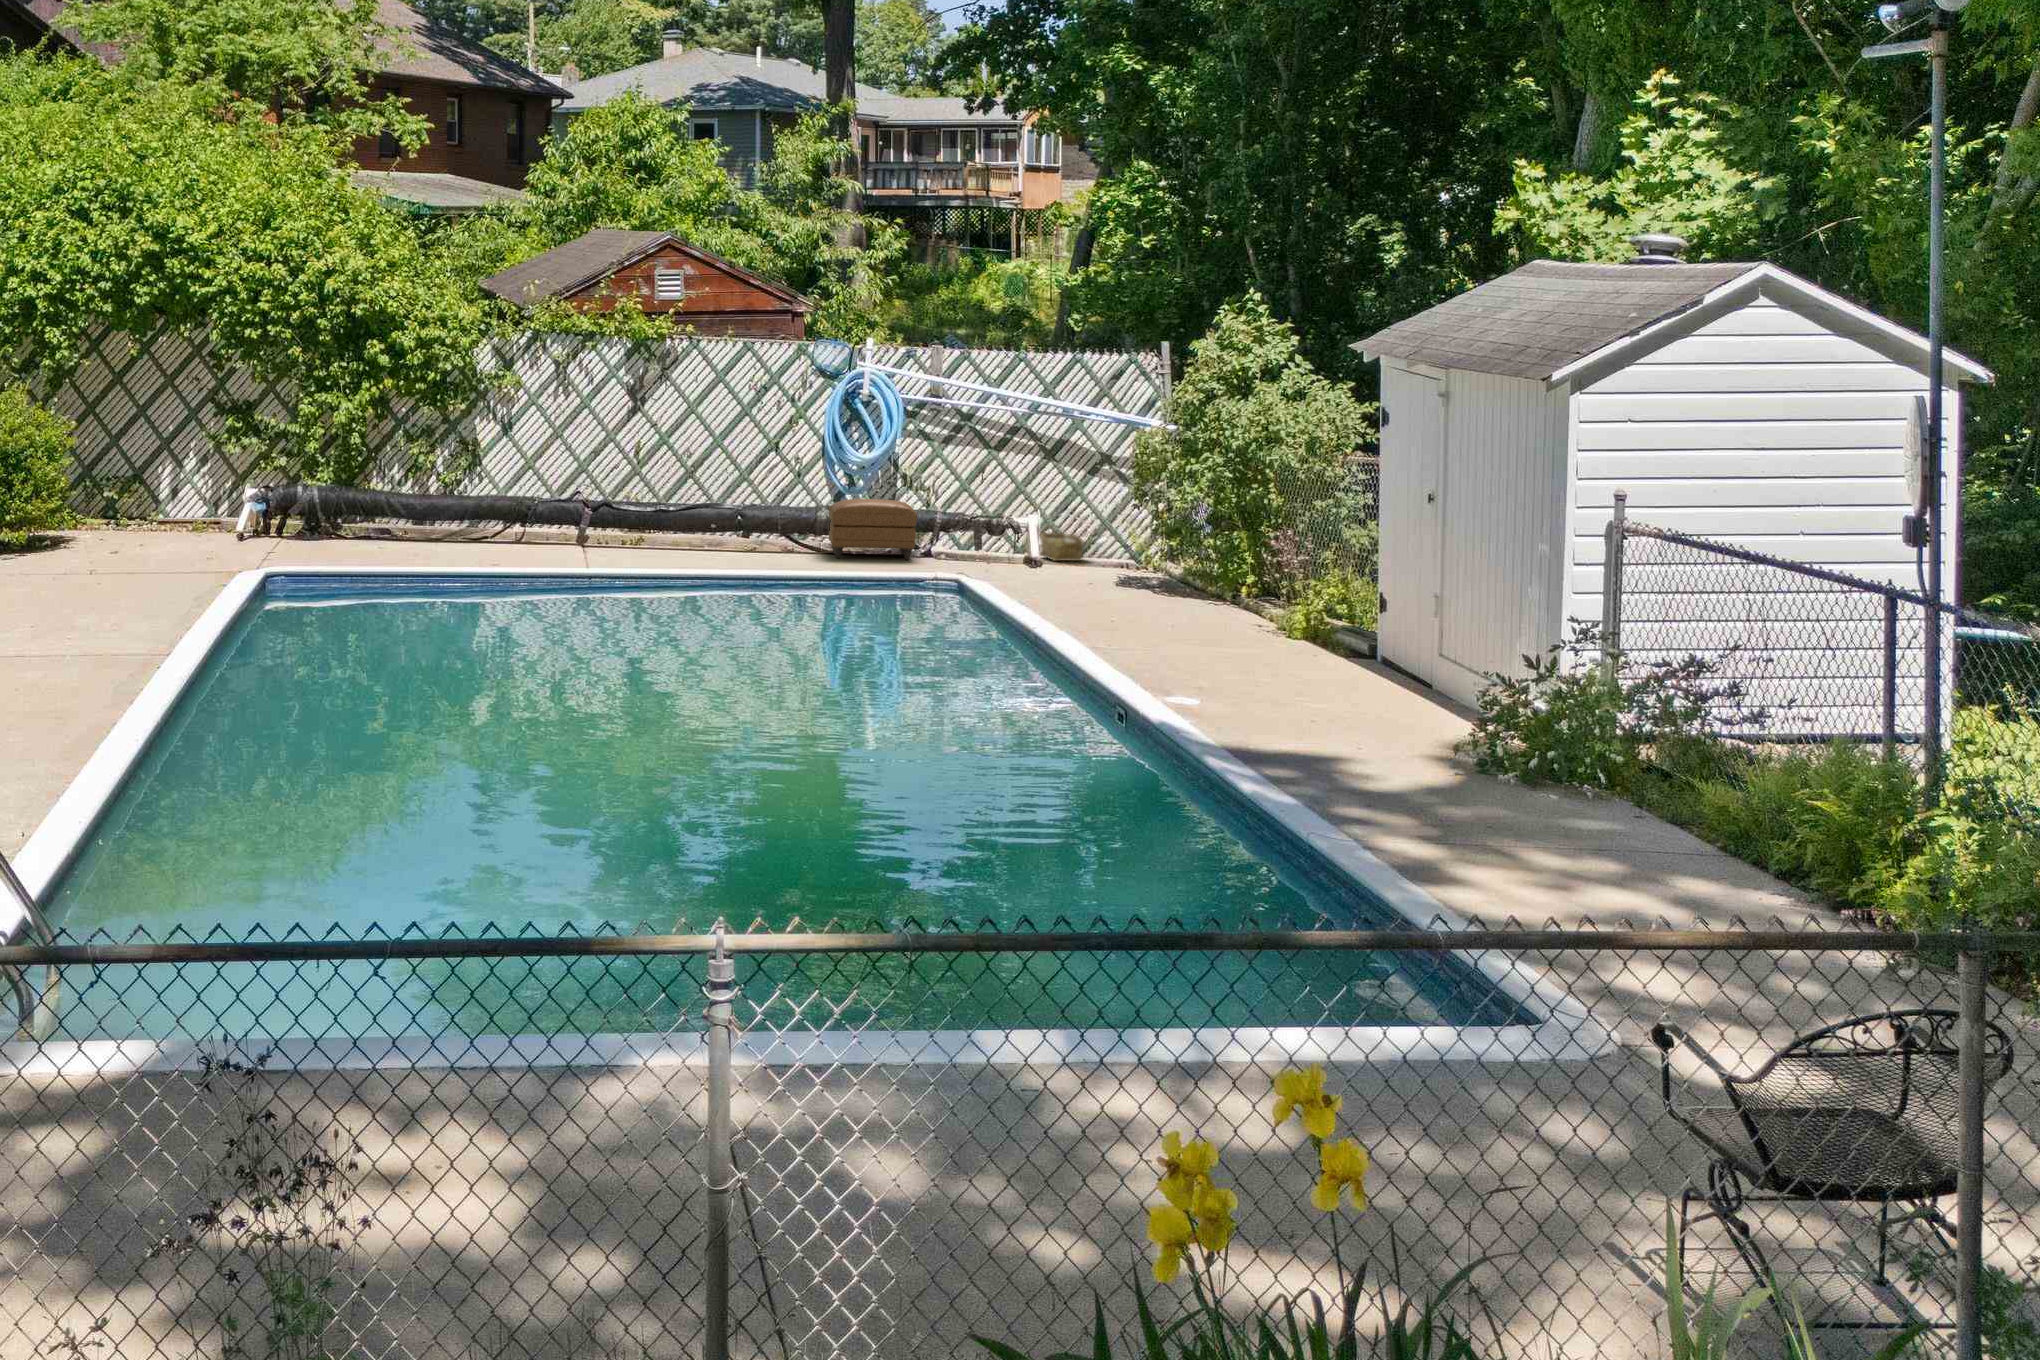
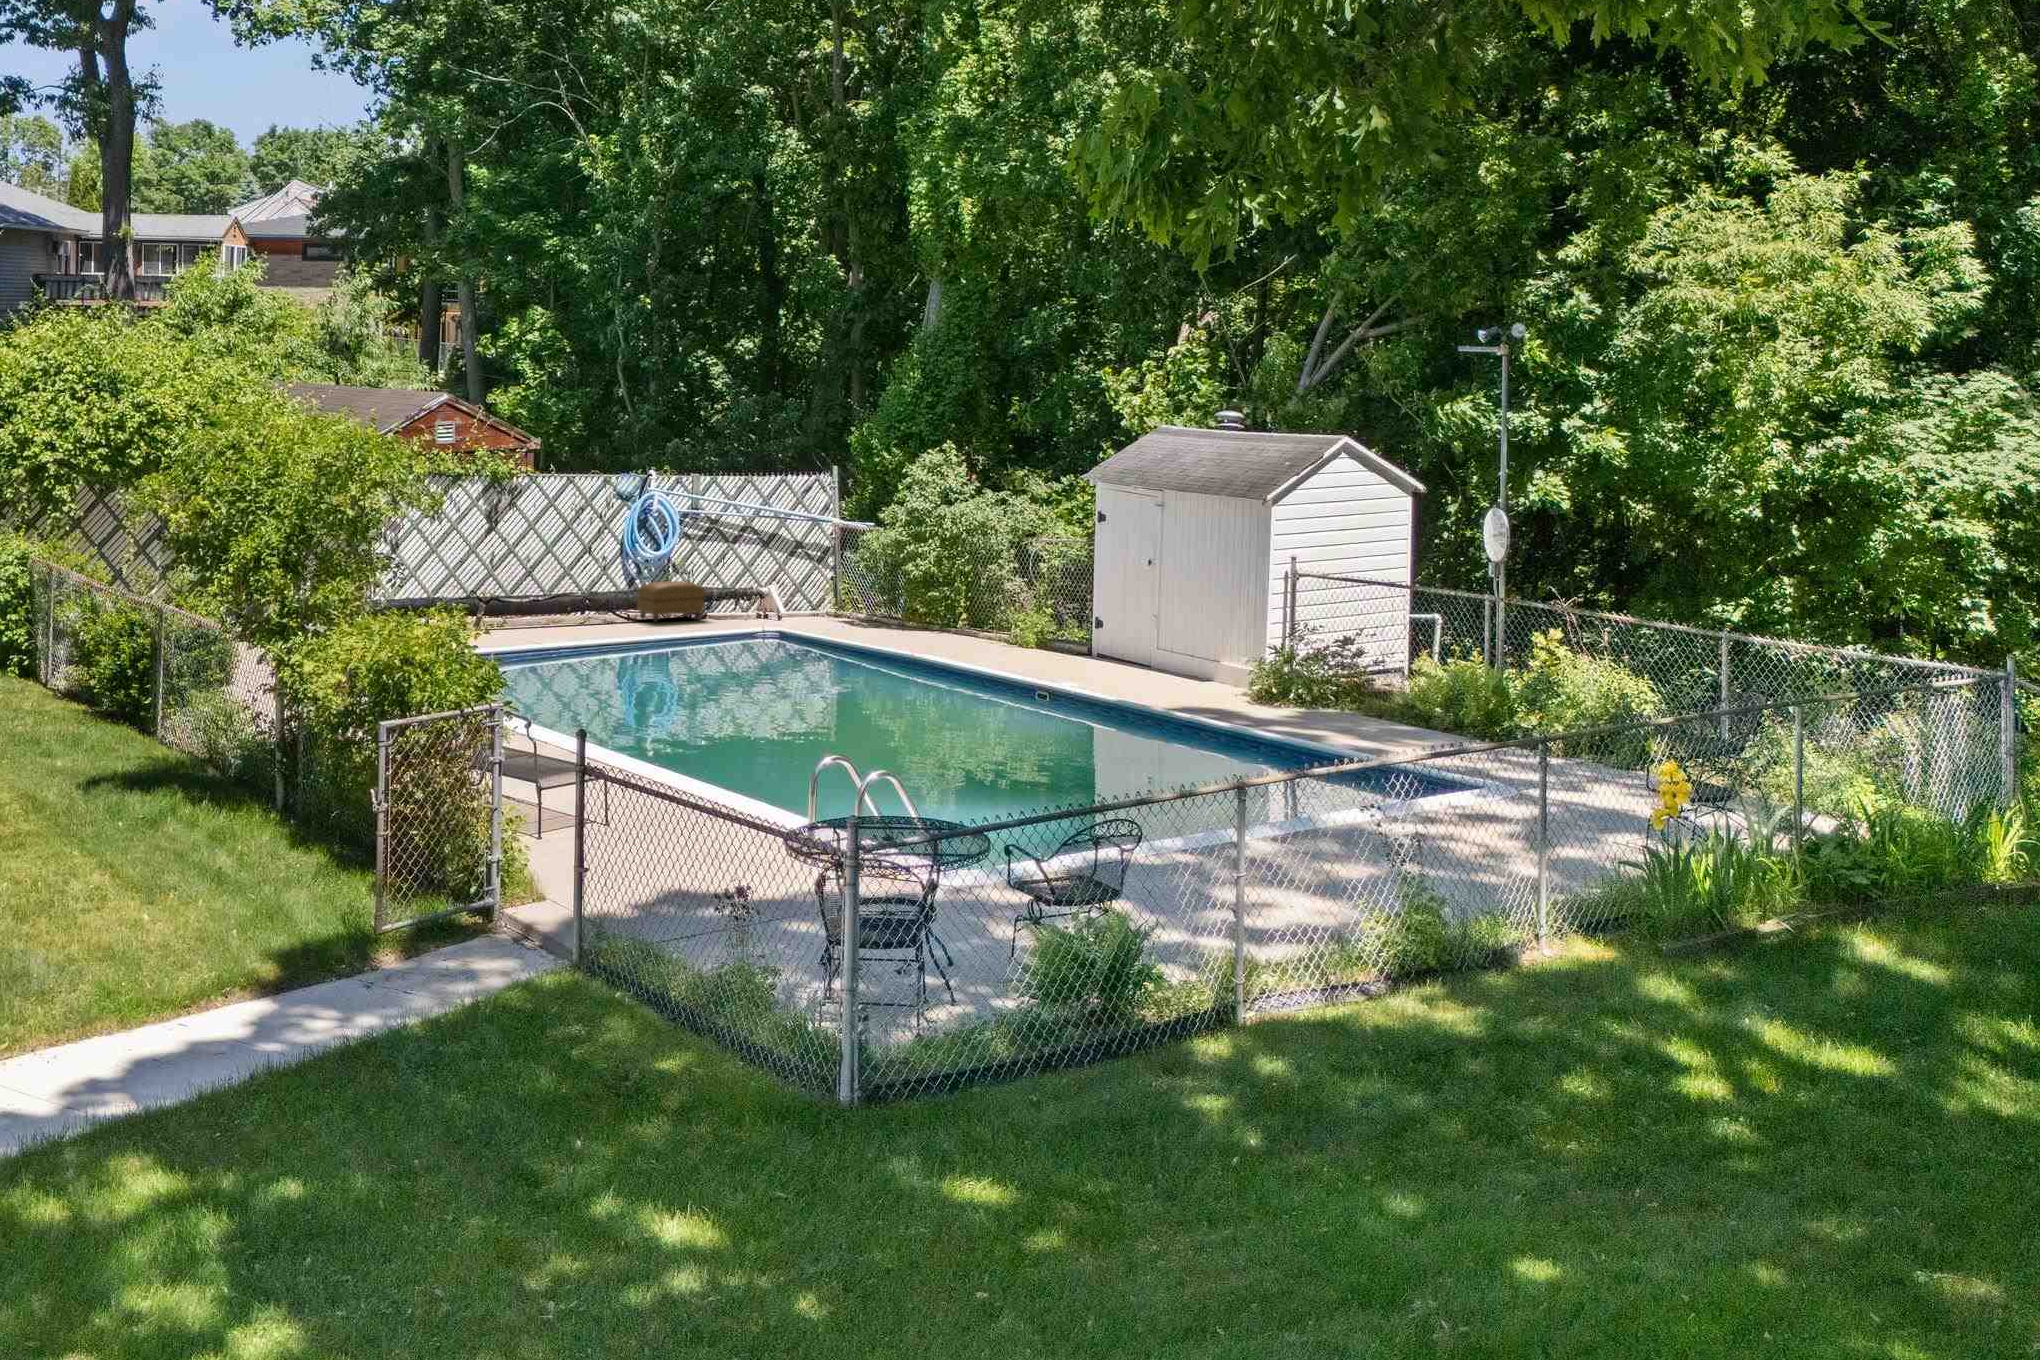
woven basket: present [1040,526,1084,561] -> none [765,589,796,613]

